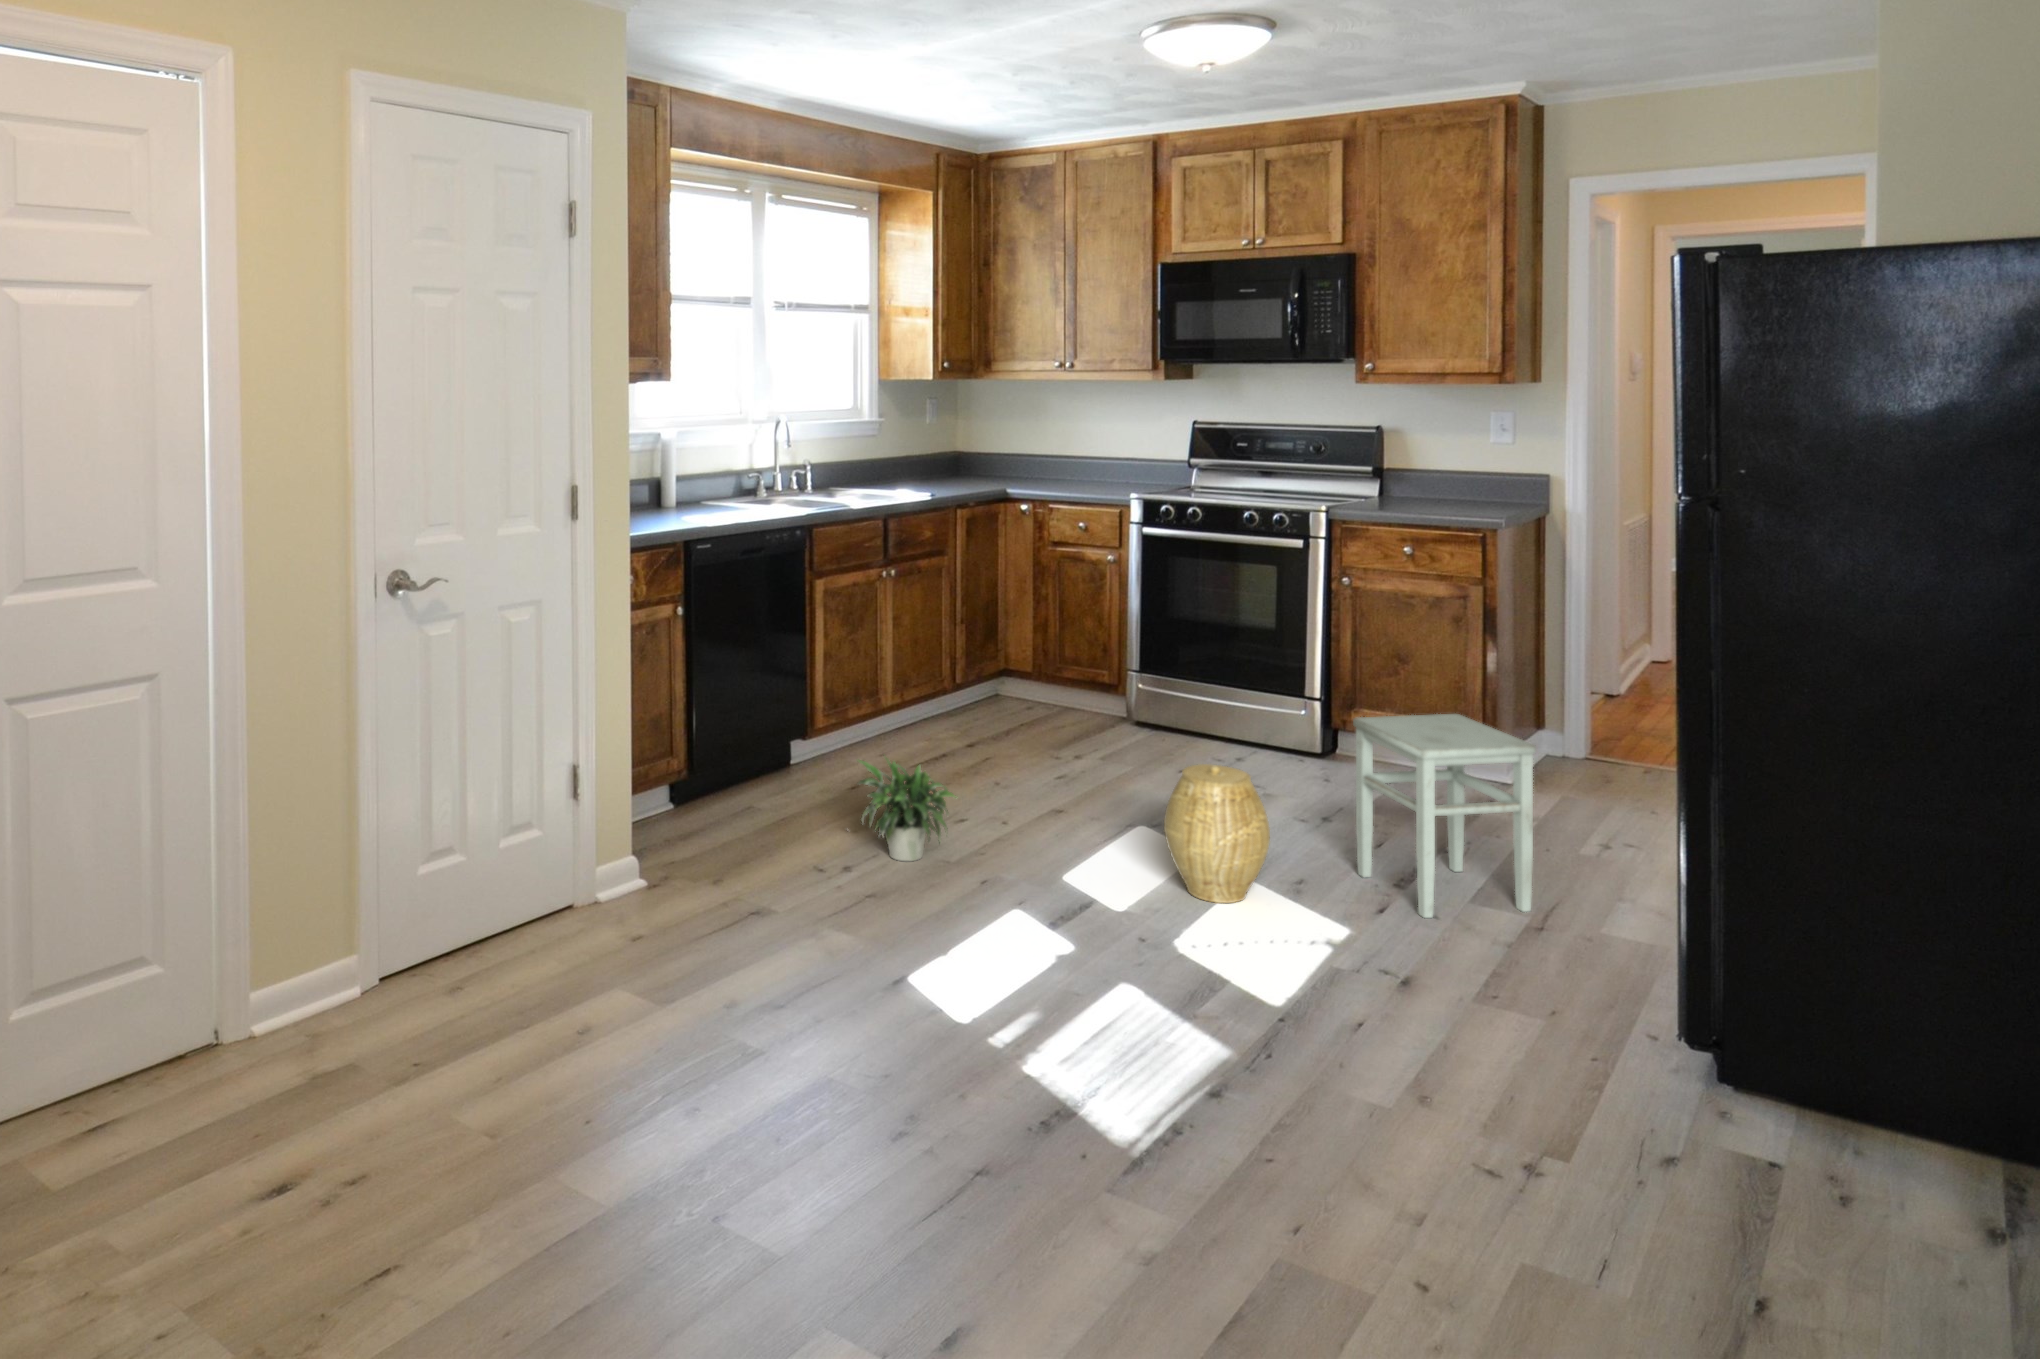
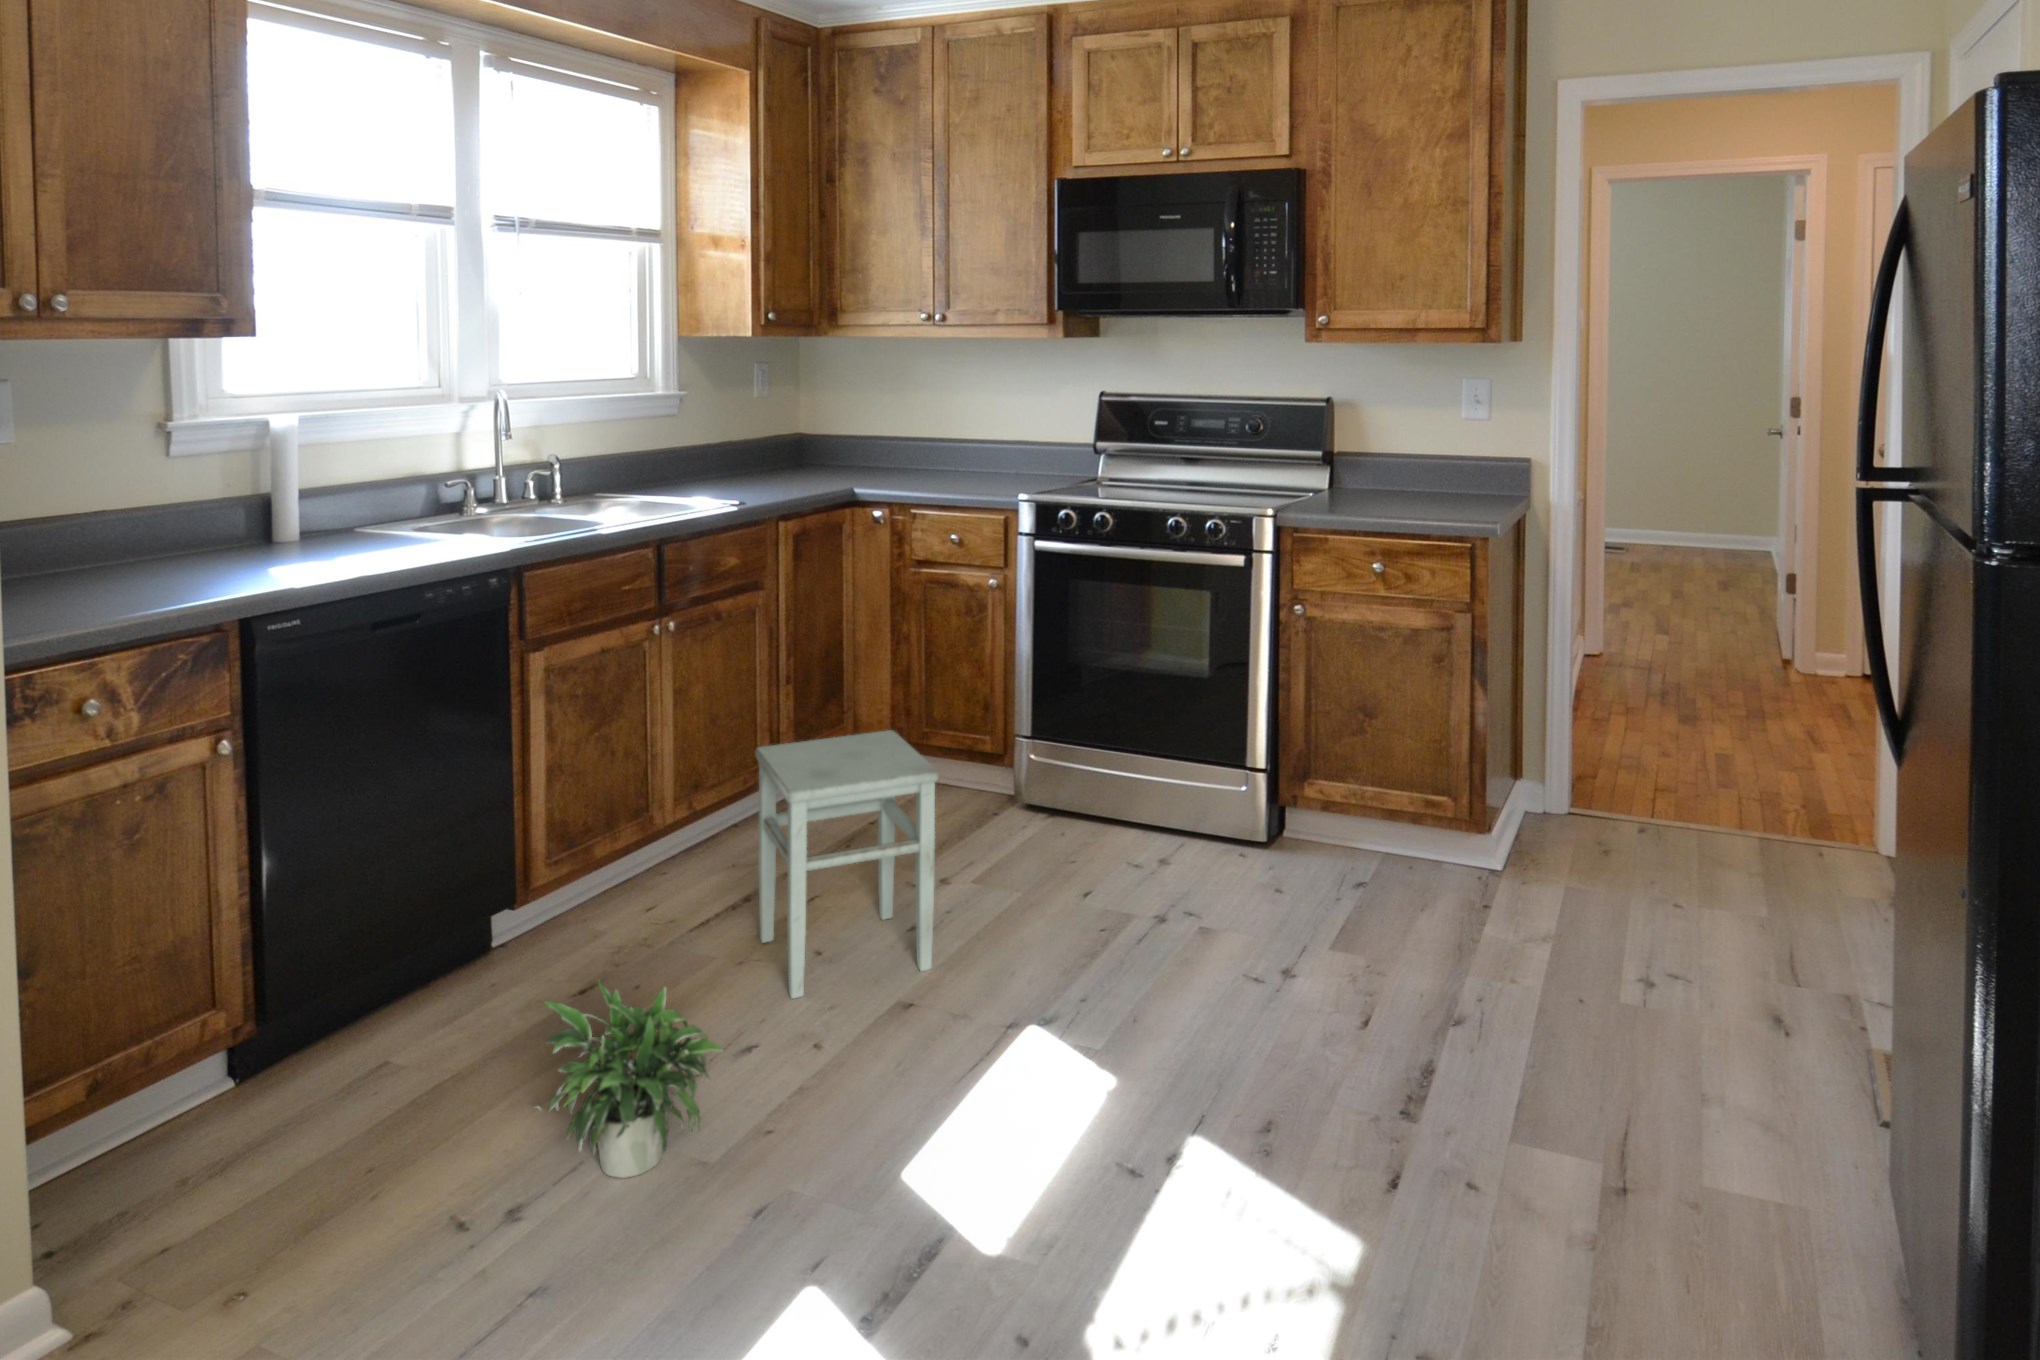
stool: present [1353,714,1536,918] -> present [756,730,939,998]
woven basket: present [1164,764,1270,903] -> none [1065,955,1229,1199]

